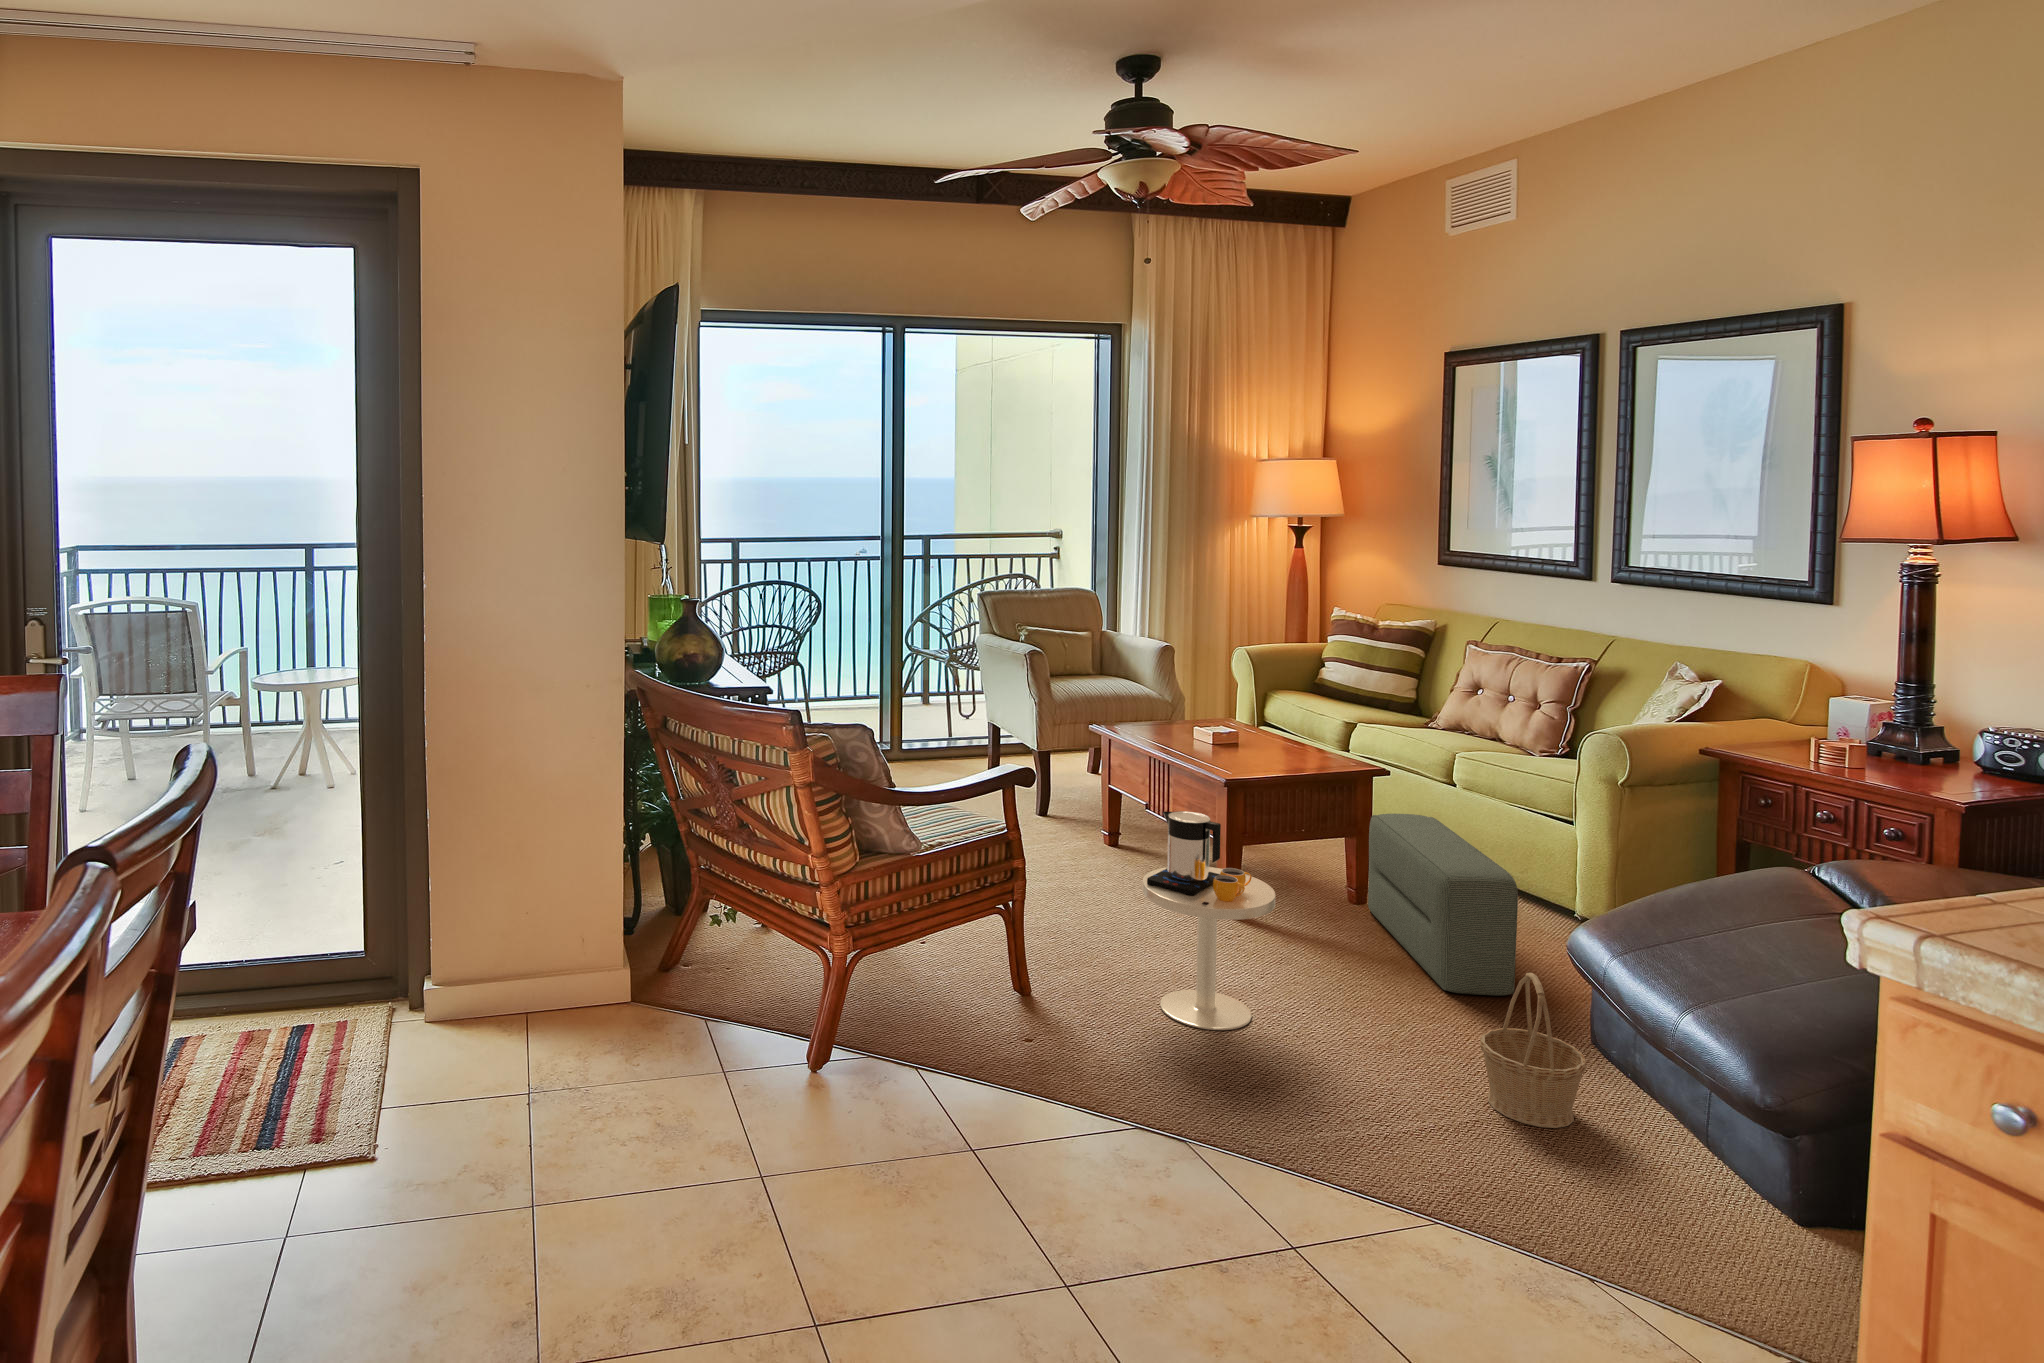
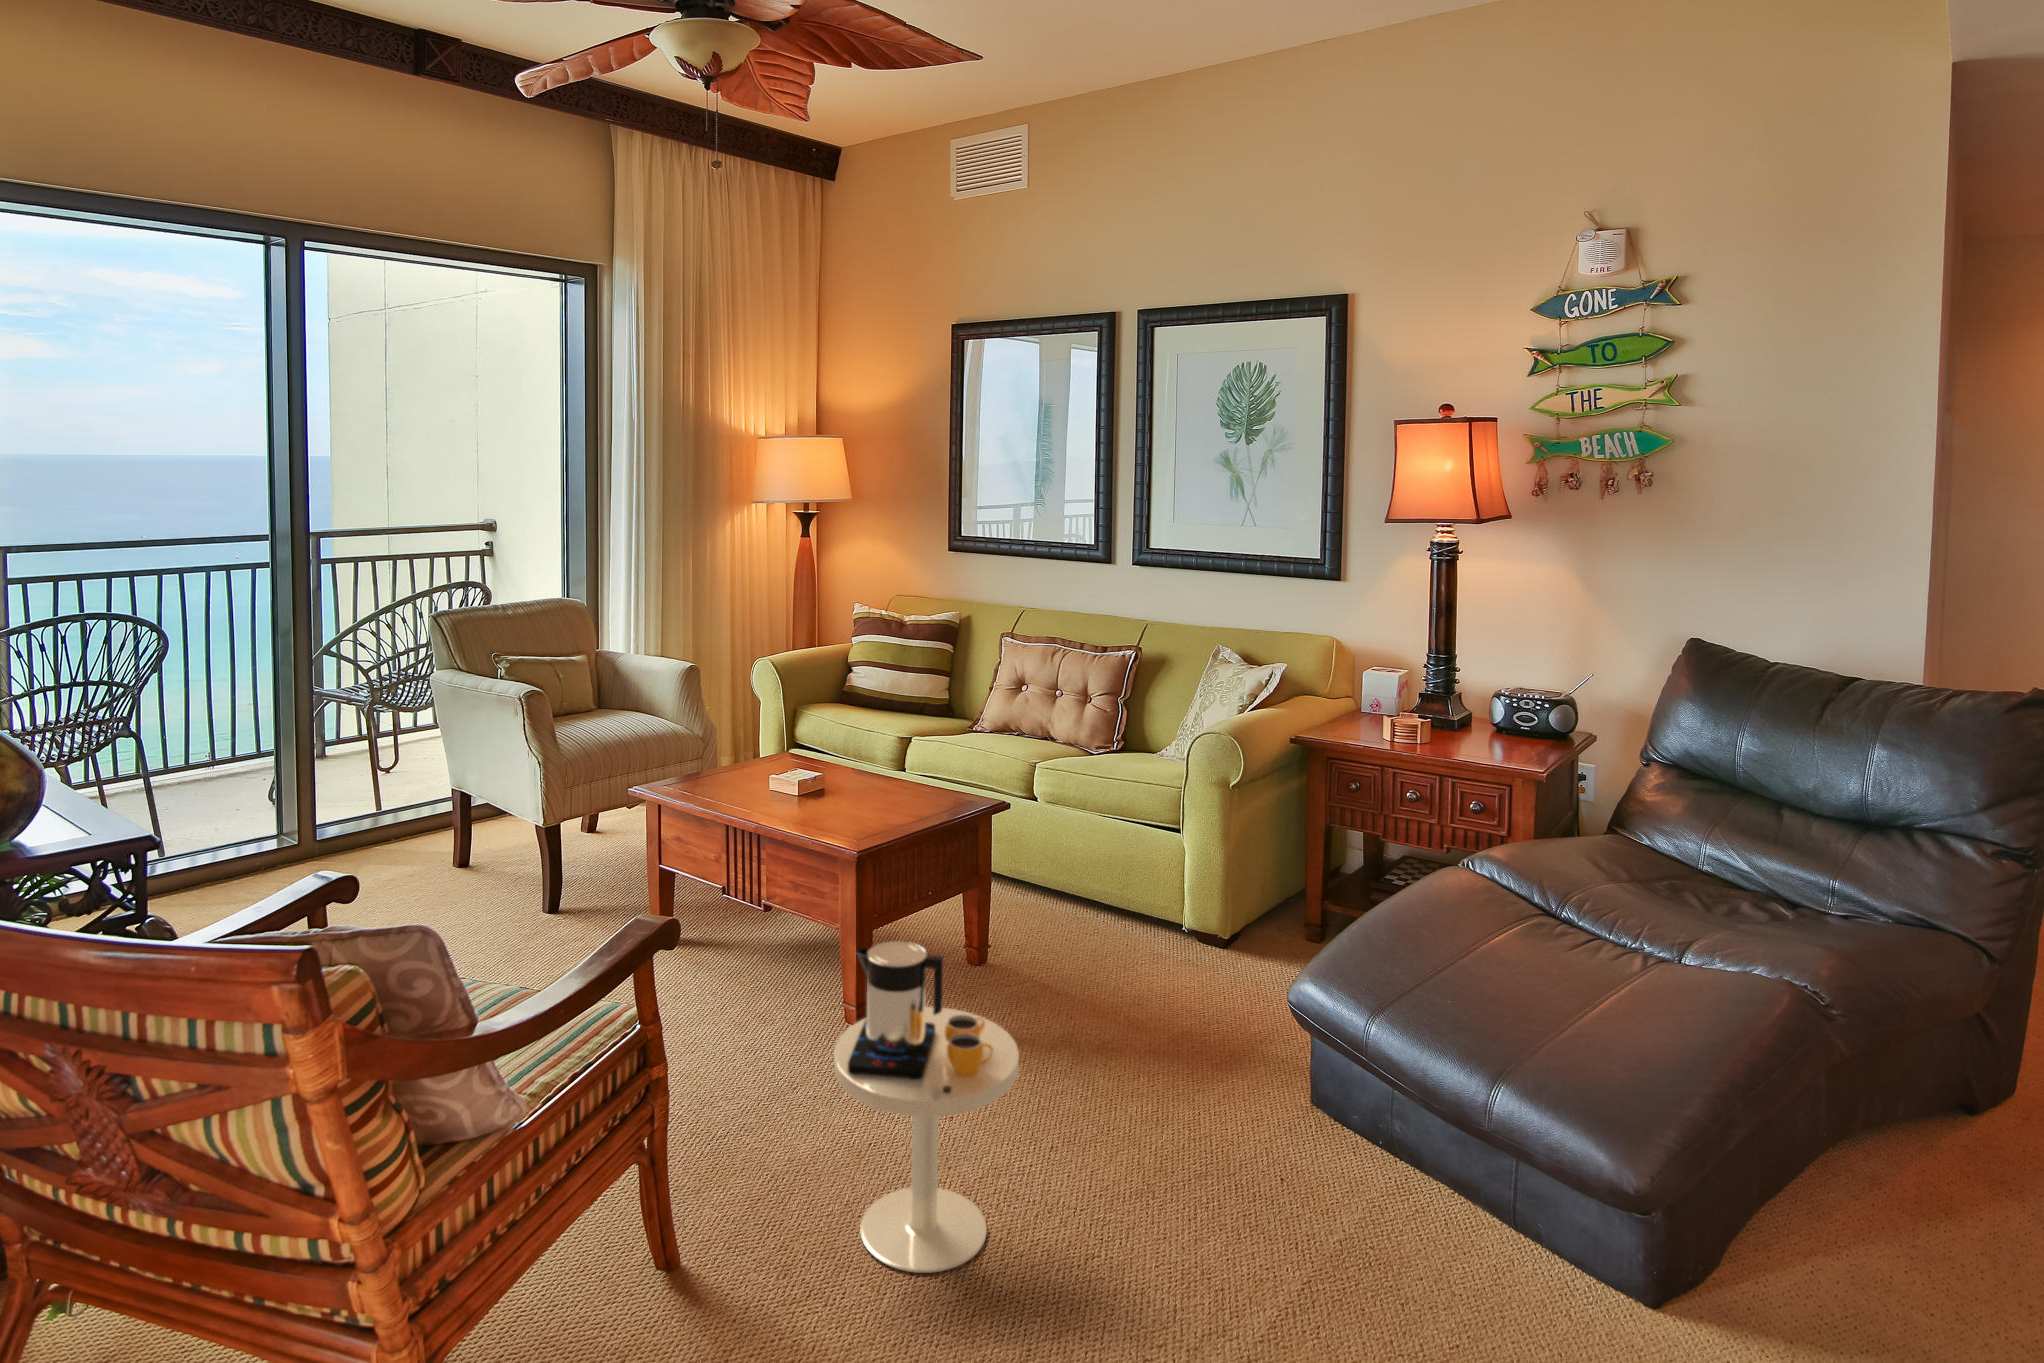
pouf: present [1368,814,1518,996] -> none [996,851,1210,1081]
basket: present [1480,973,1587,1128] -> none [1287,1081,1411,1288]

